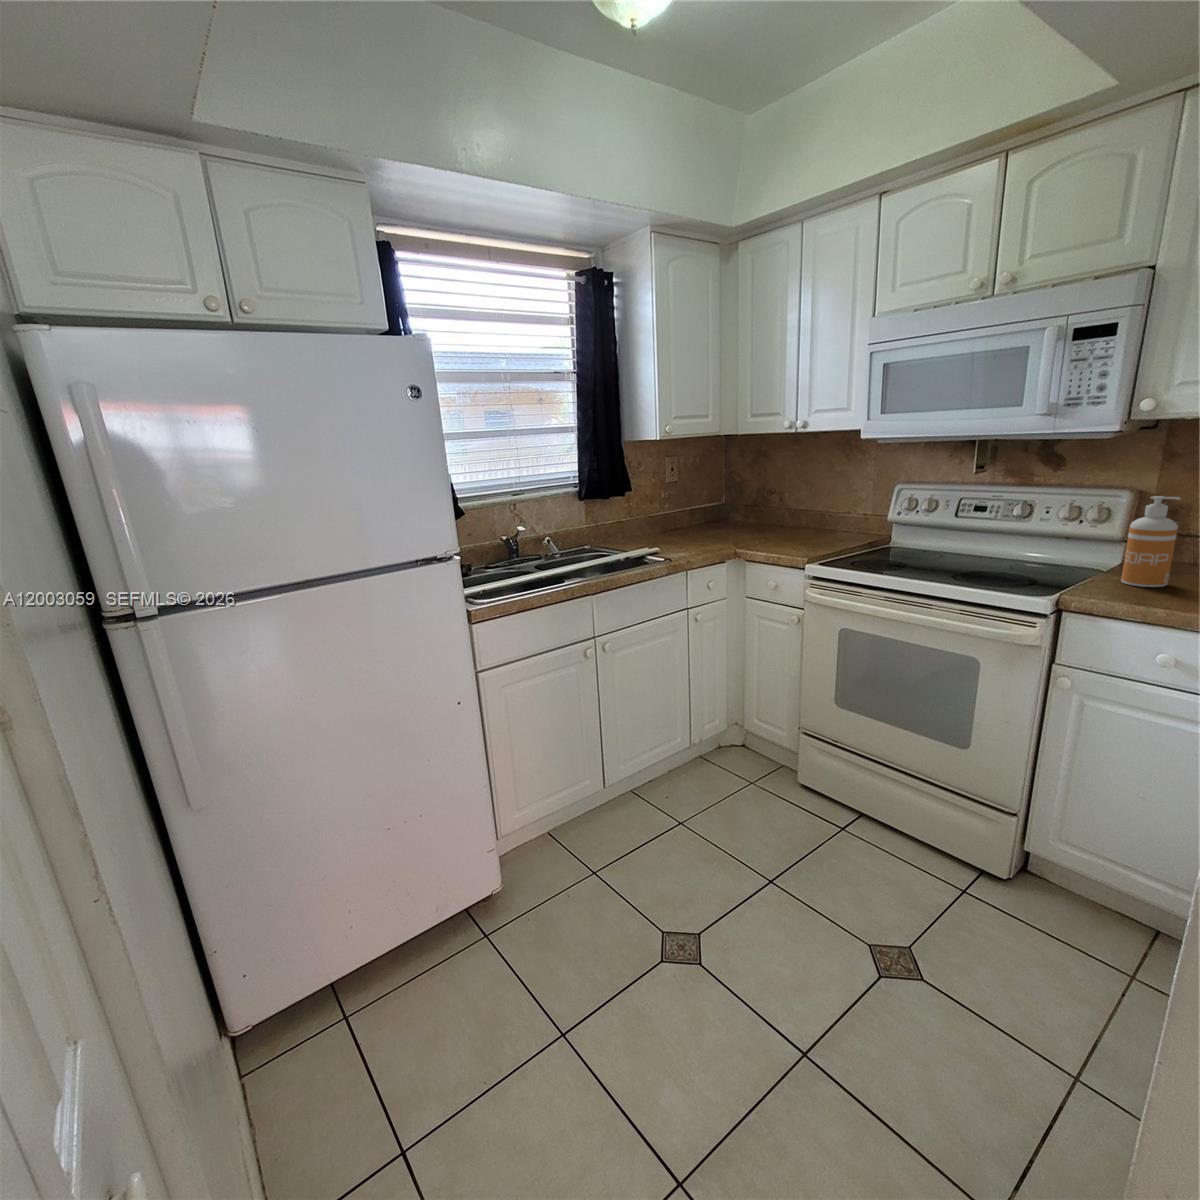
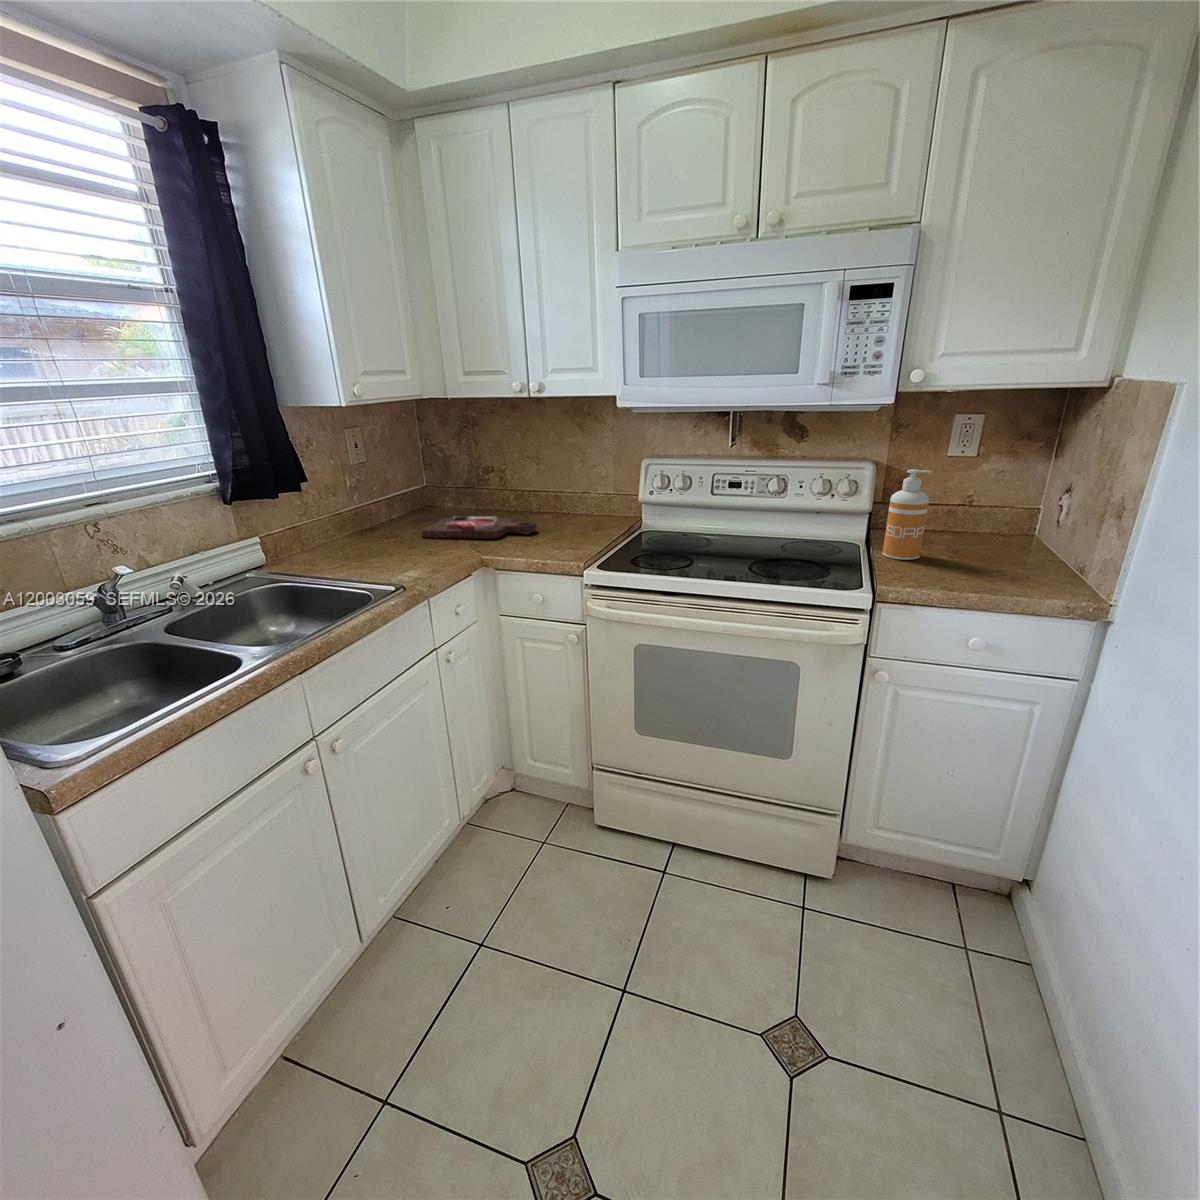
cutting board: none [703,524,793,540] -> present [422,516,537,538]

